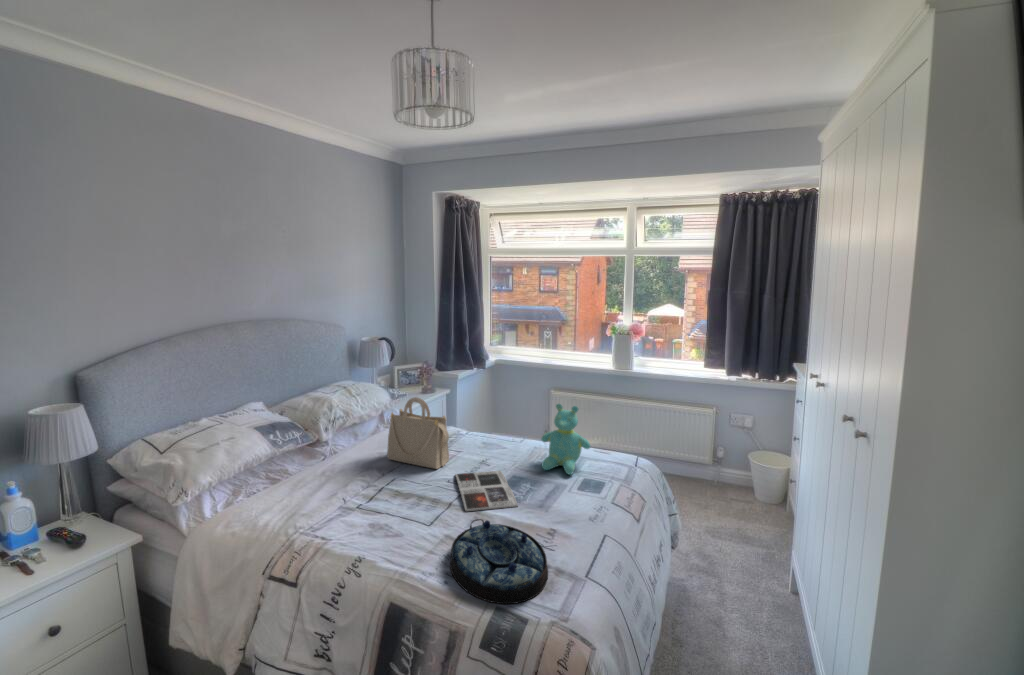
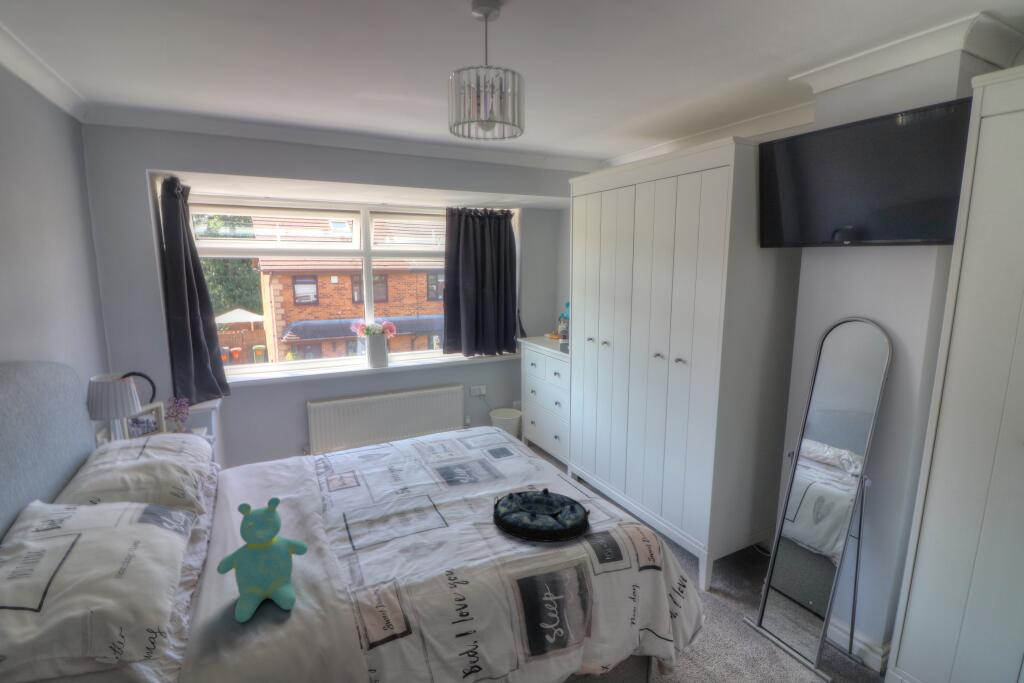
handbag: present [387,397,449,469] -> none [294,422,371,502]
teddy bear: present [541,404,590,475] -> present [217,497,308,622]
magazine: present [455,471,518,511] -> none [393,468,483,504]

